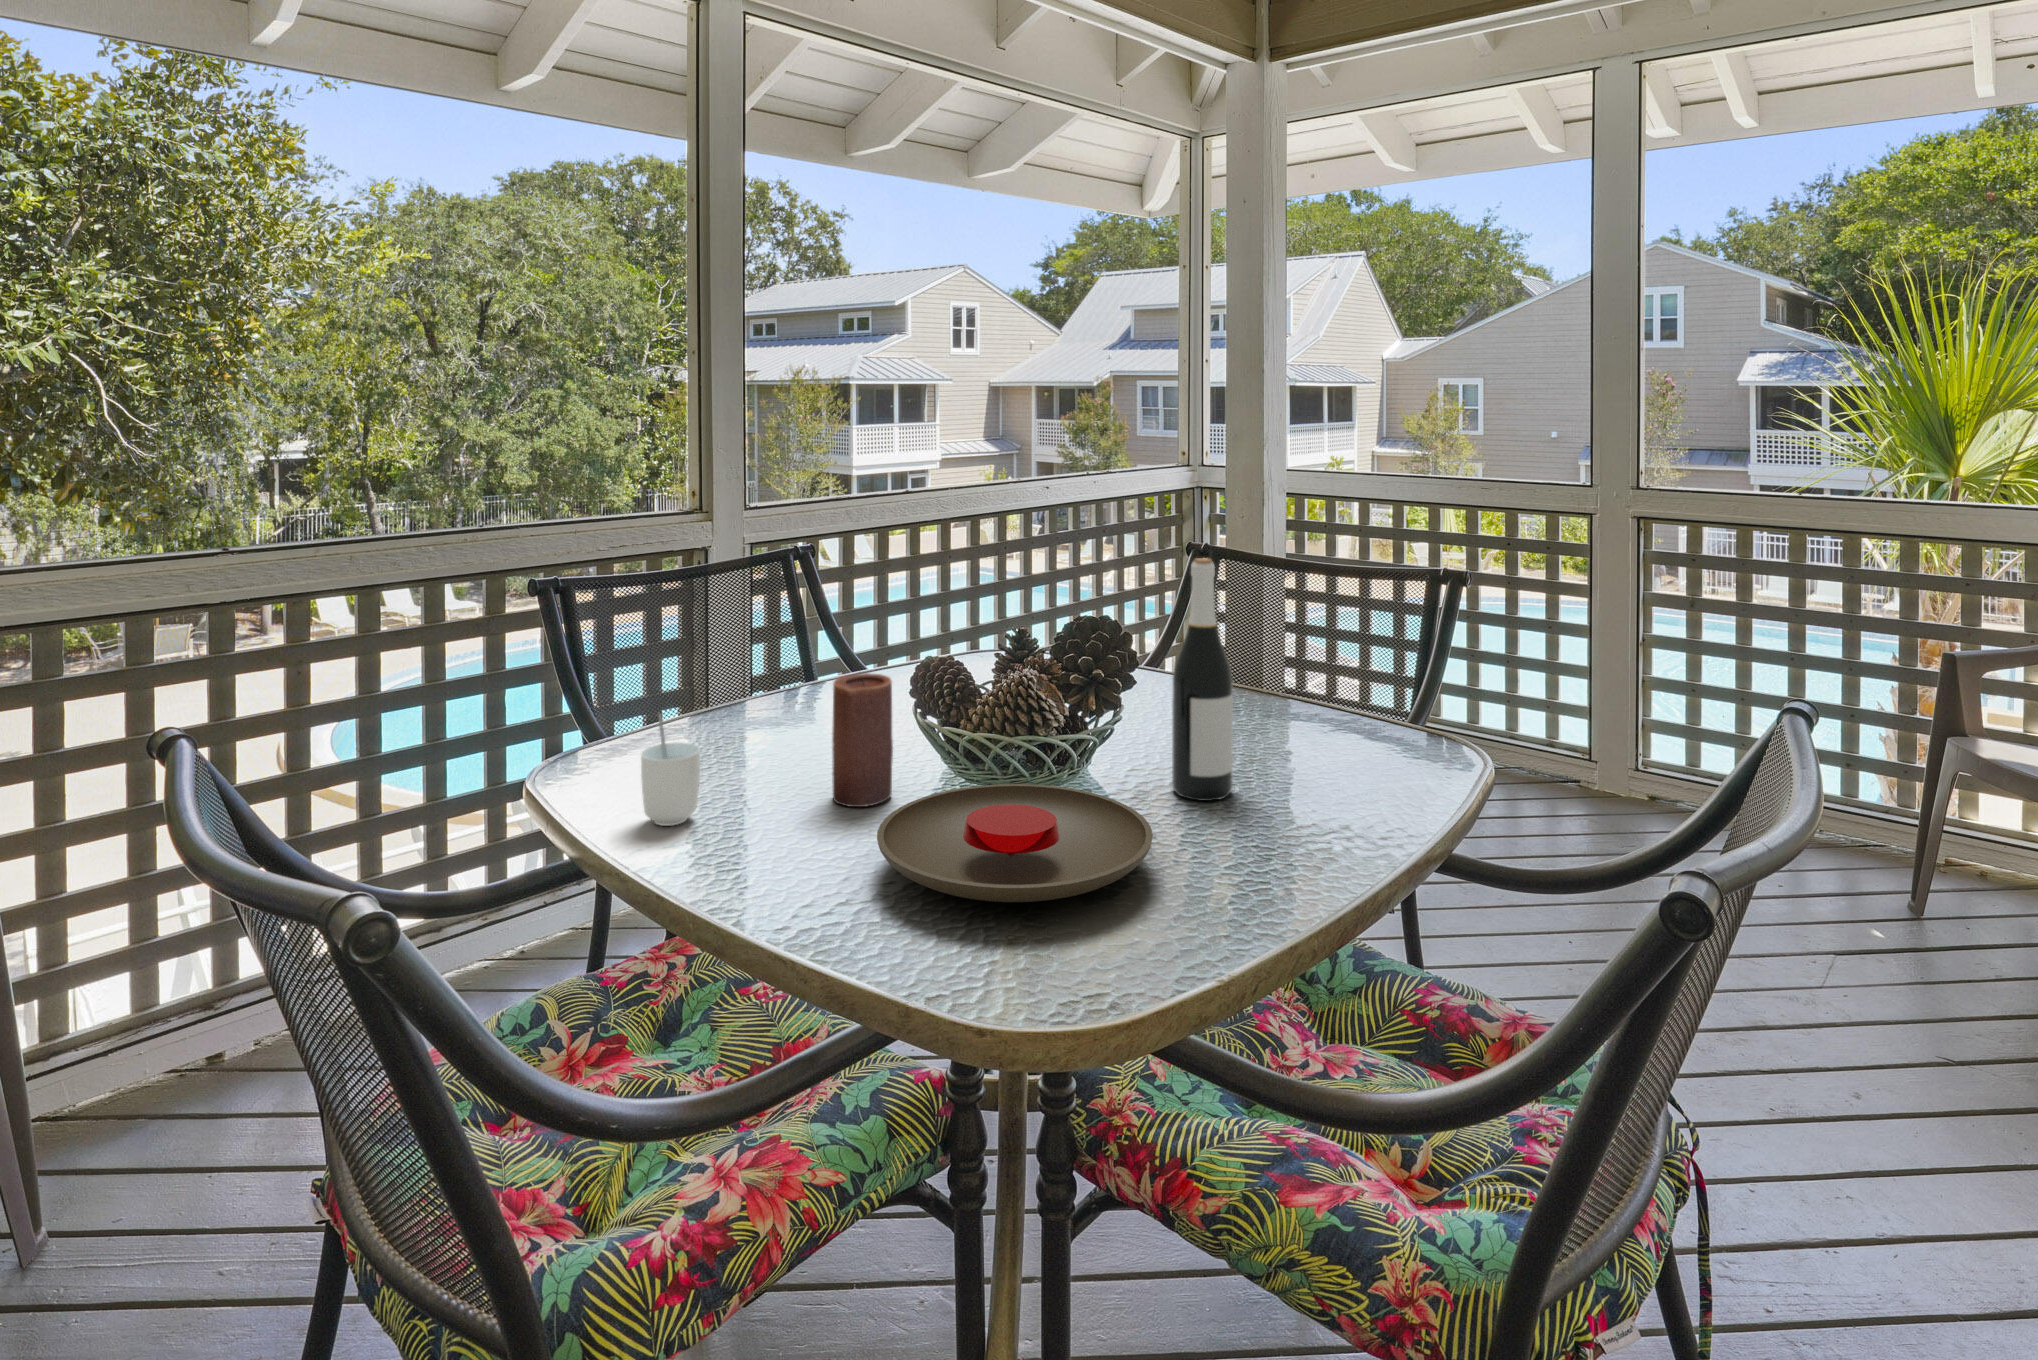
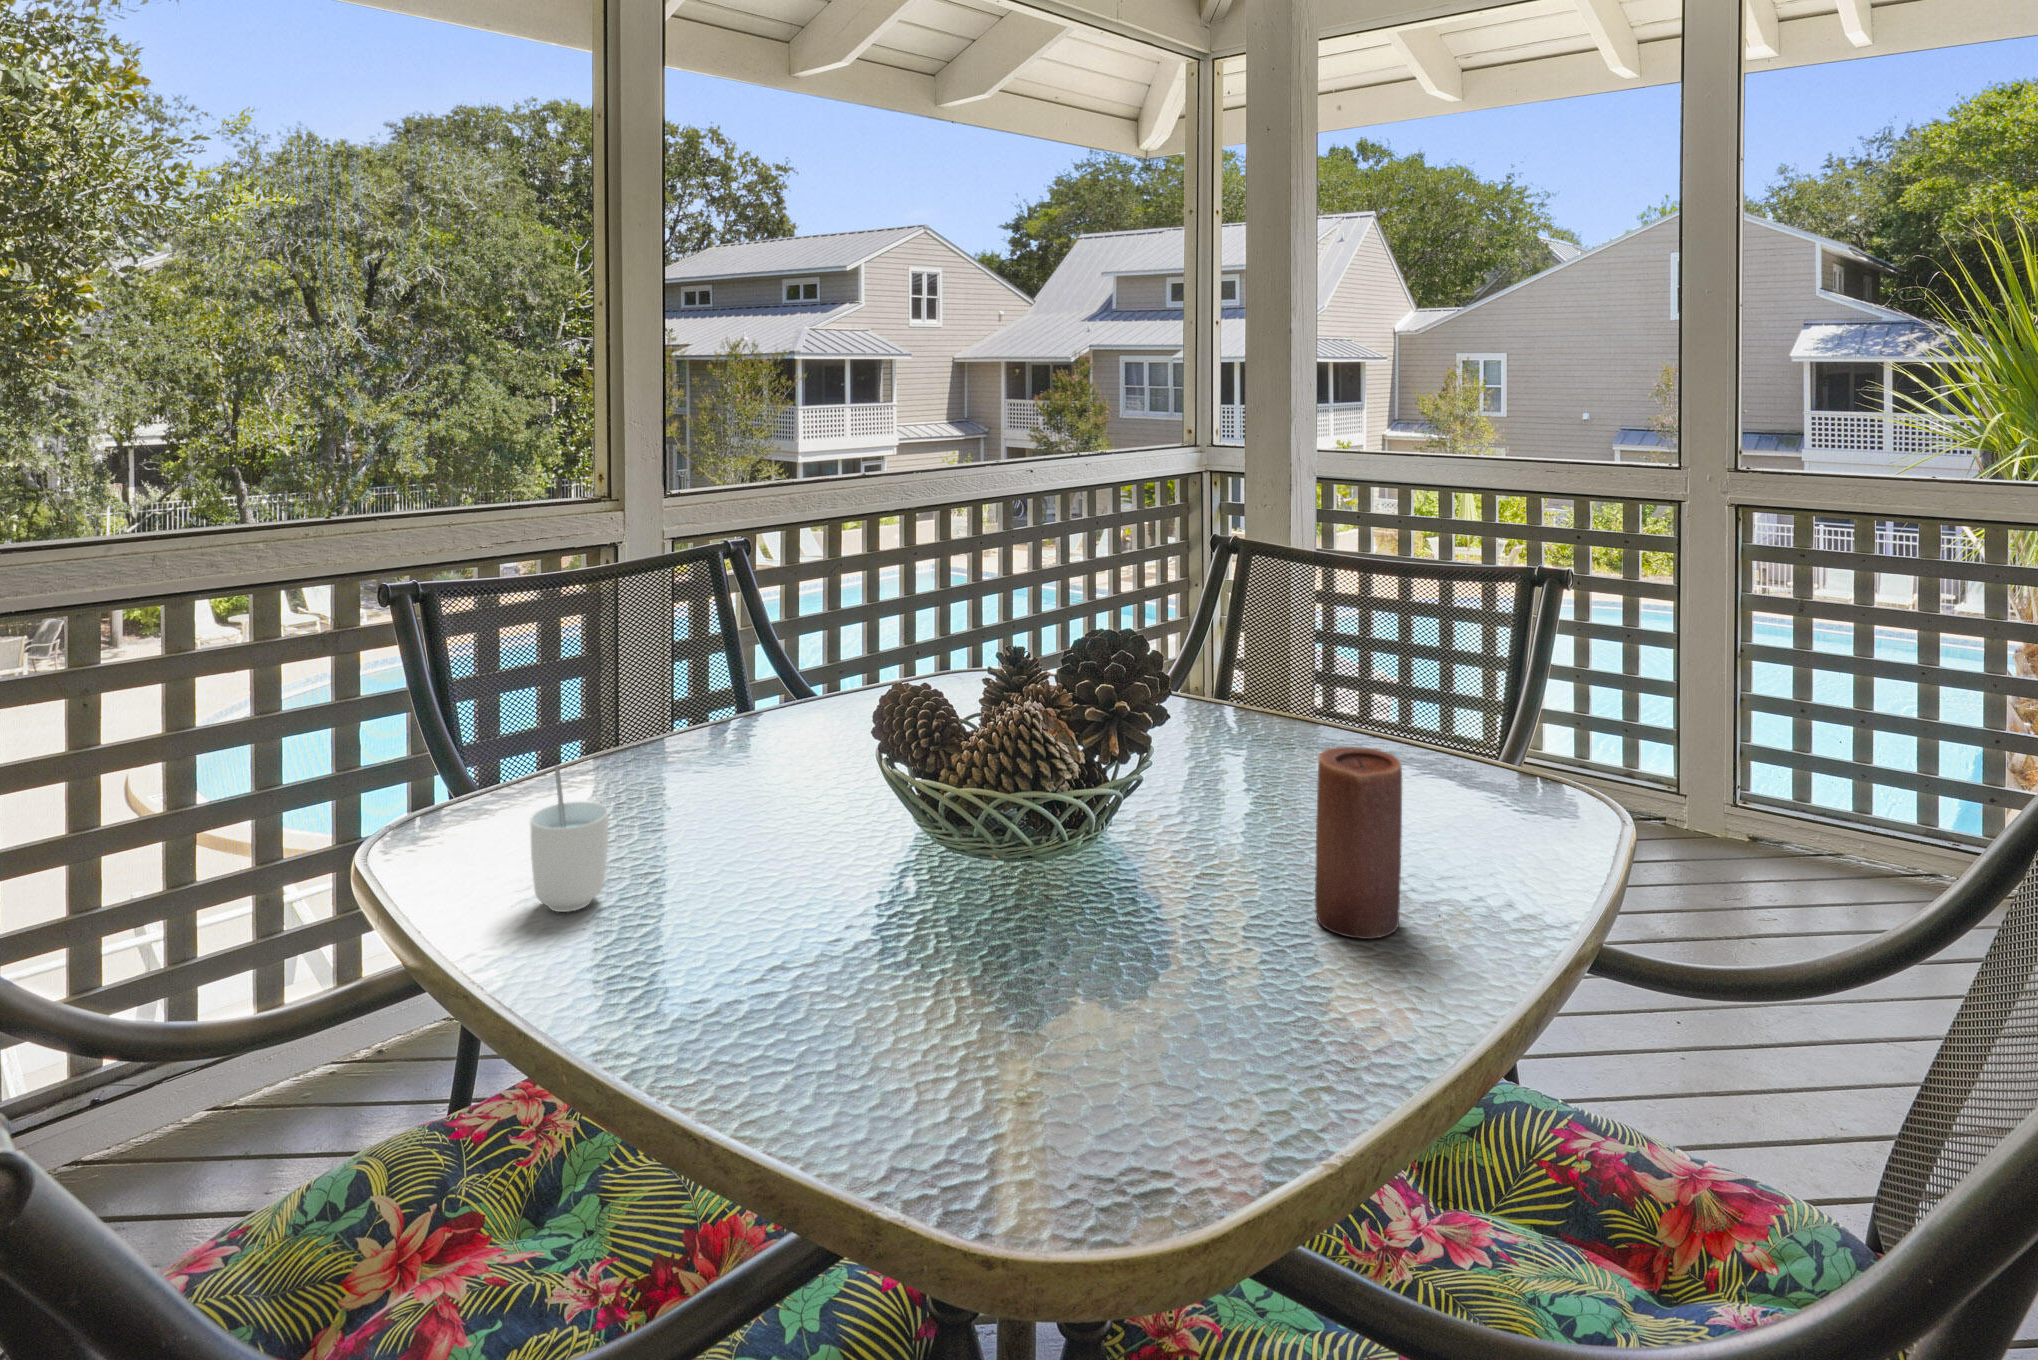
wine bottle: present [1172,558,1233,801] -> none [1205,563,1282,868]
candle: present [832,673,893,807] -> present [1315,747,1402,939]
plate: present [877,784,1153,902] -> none [837,853,1199,1034]

